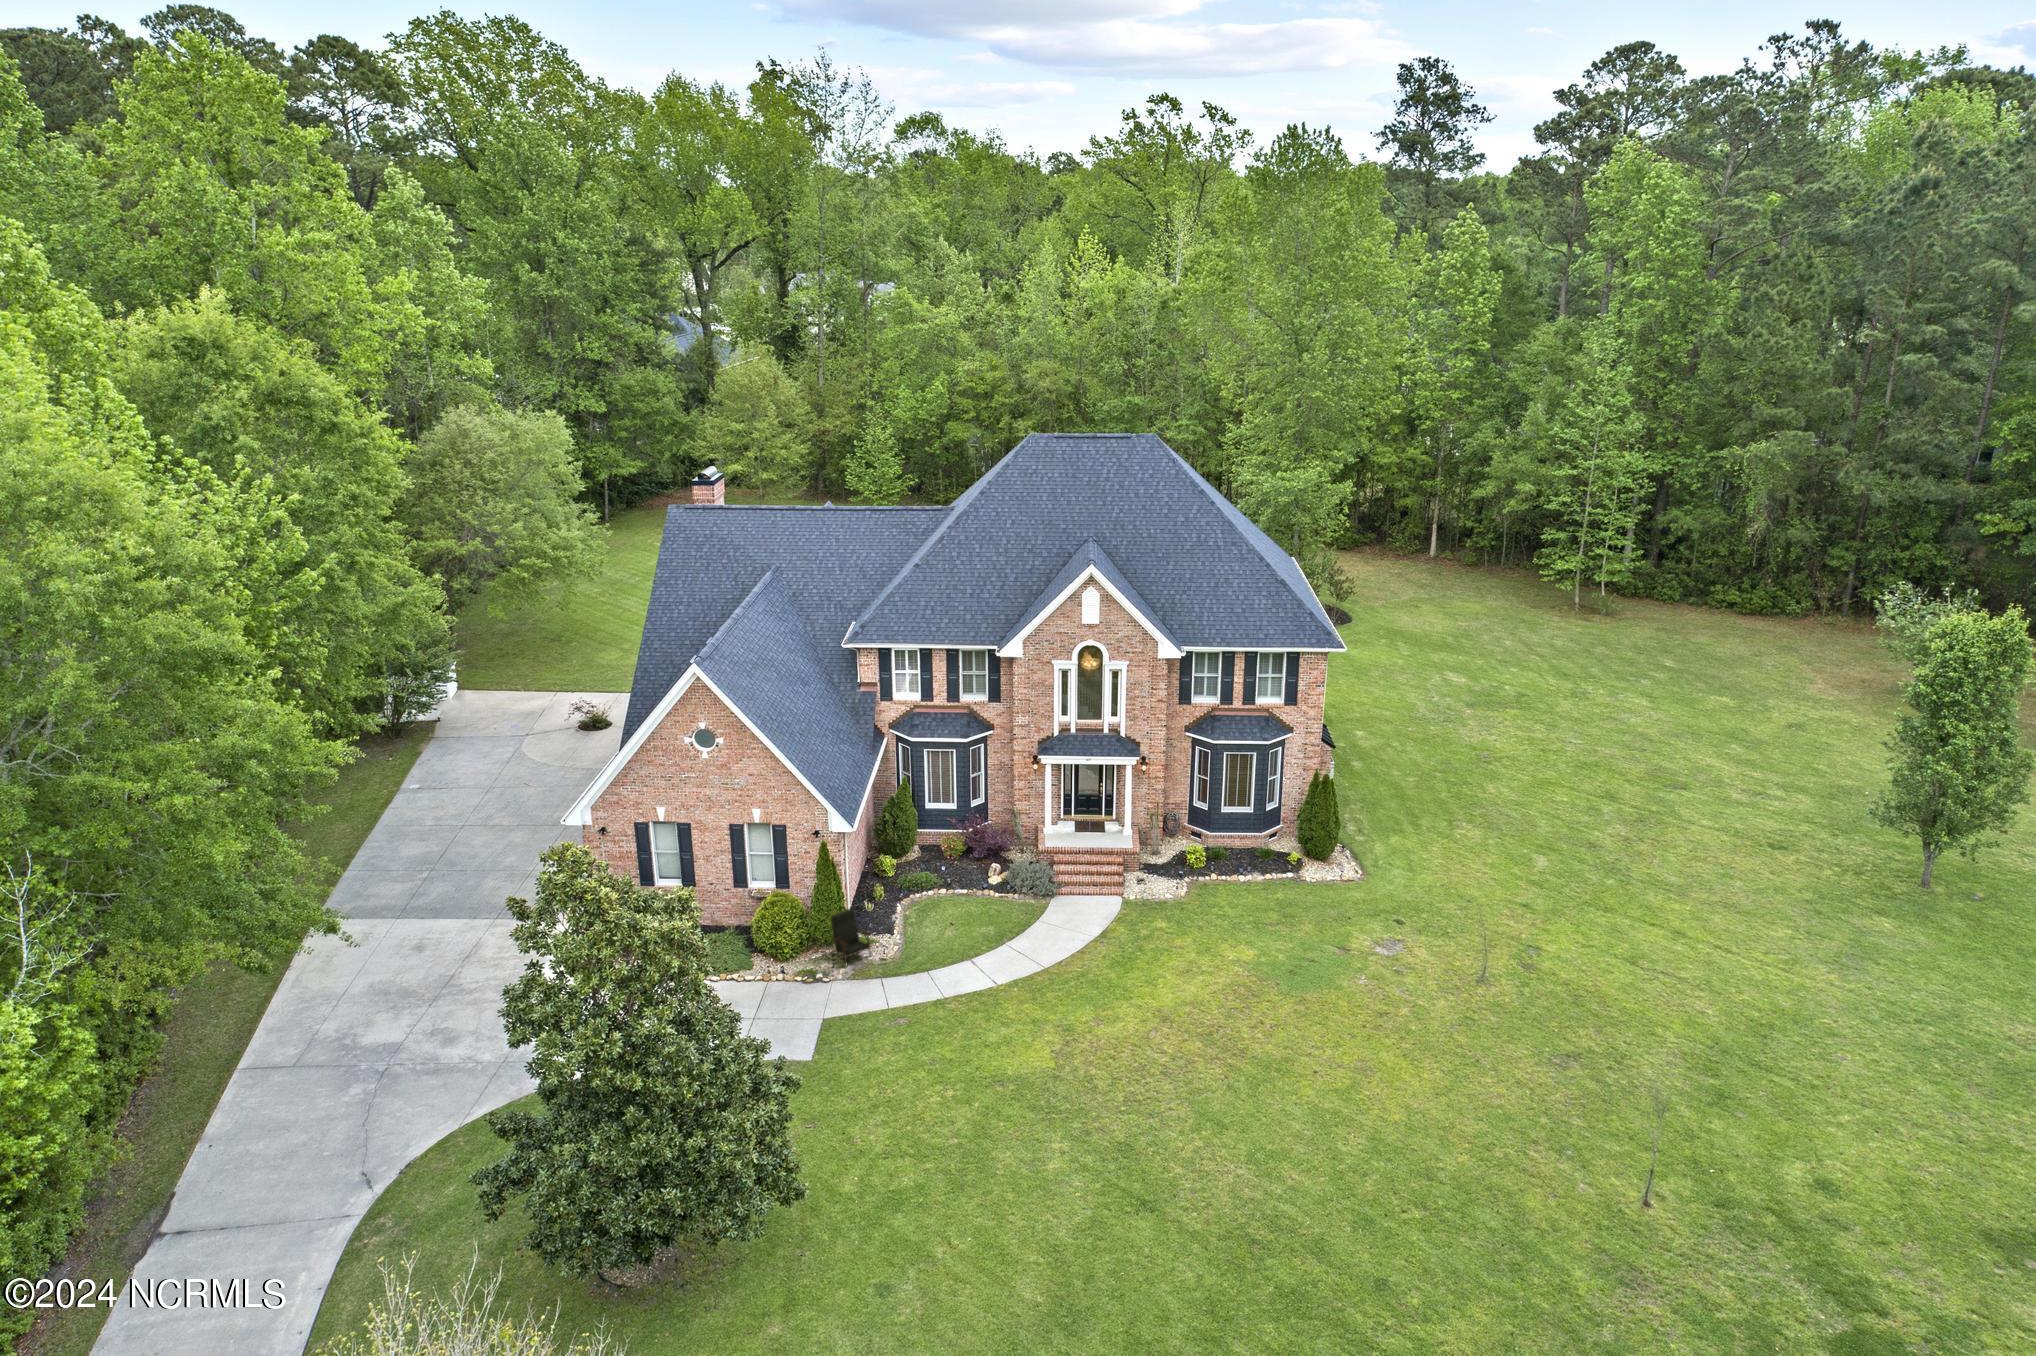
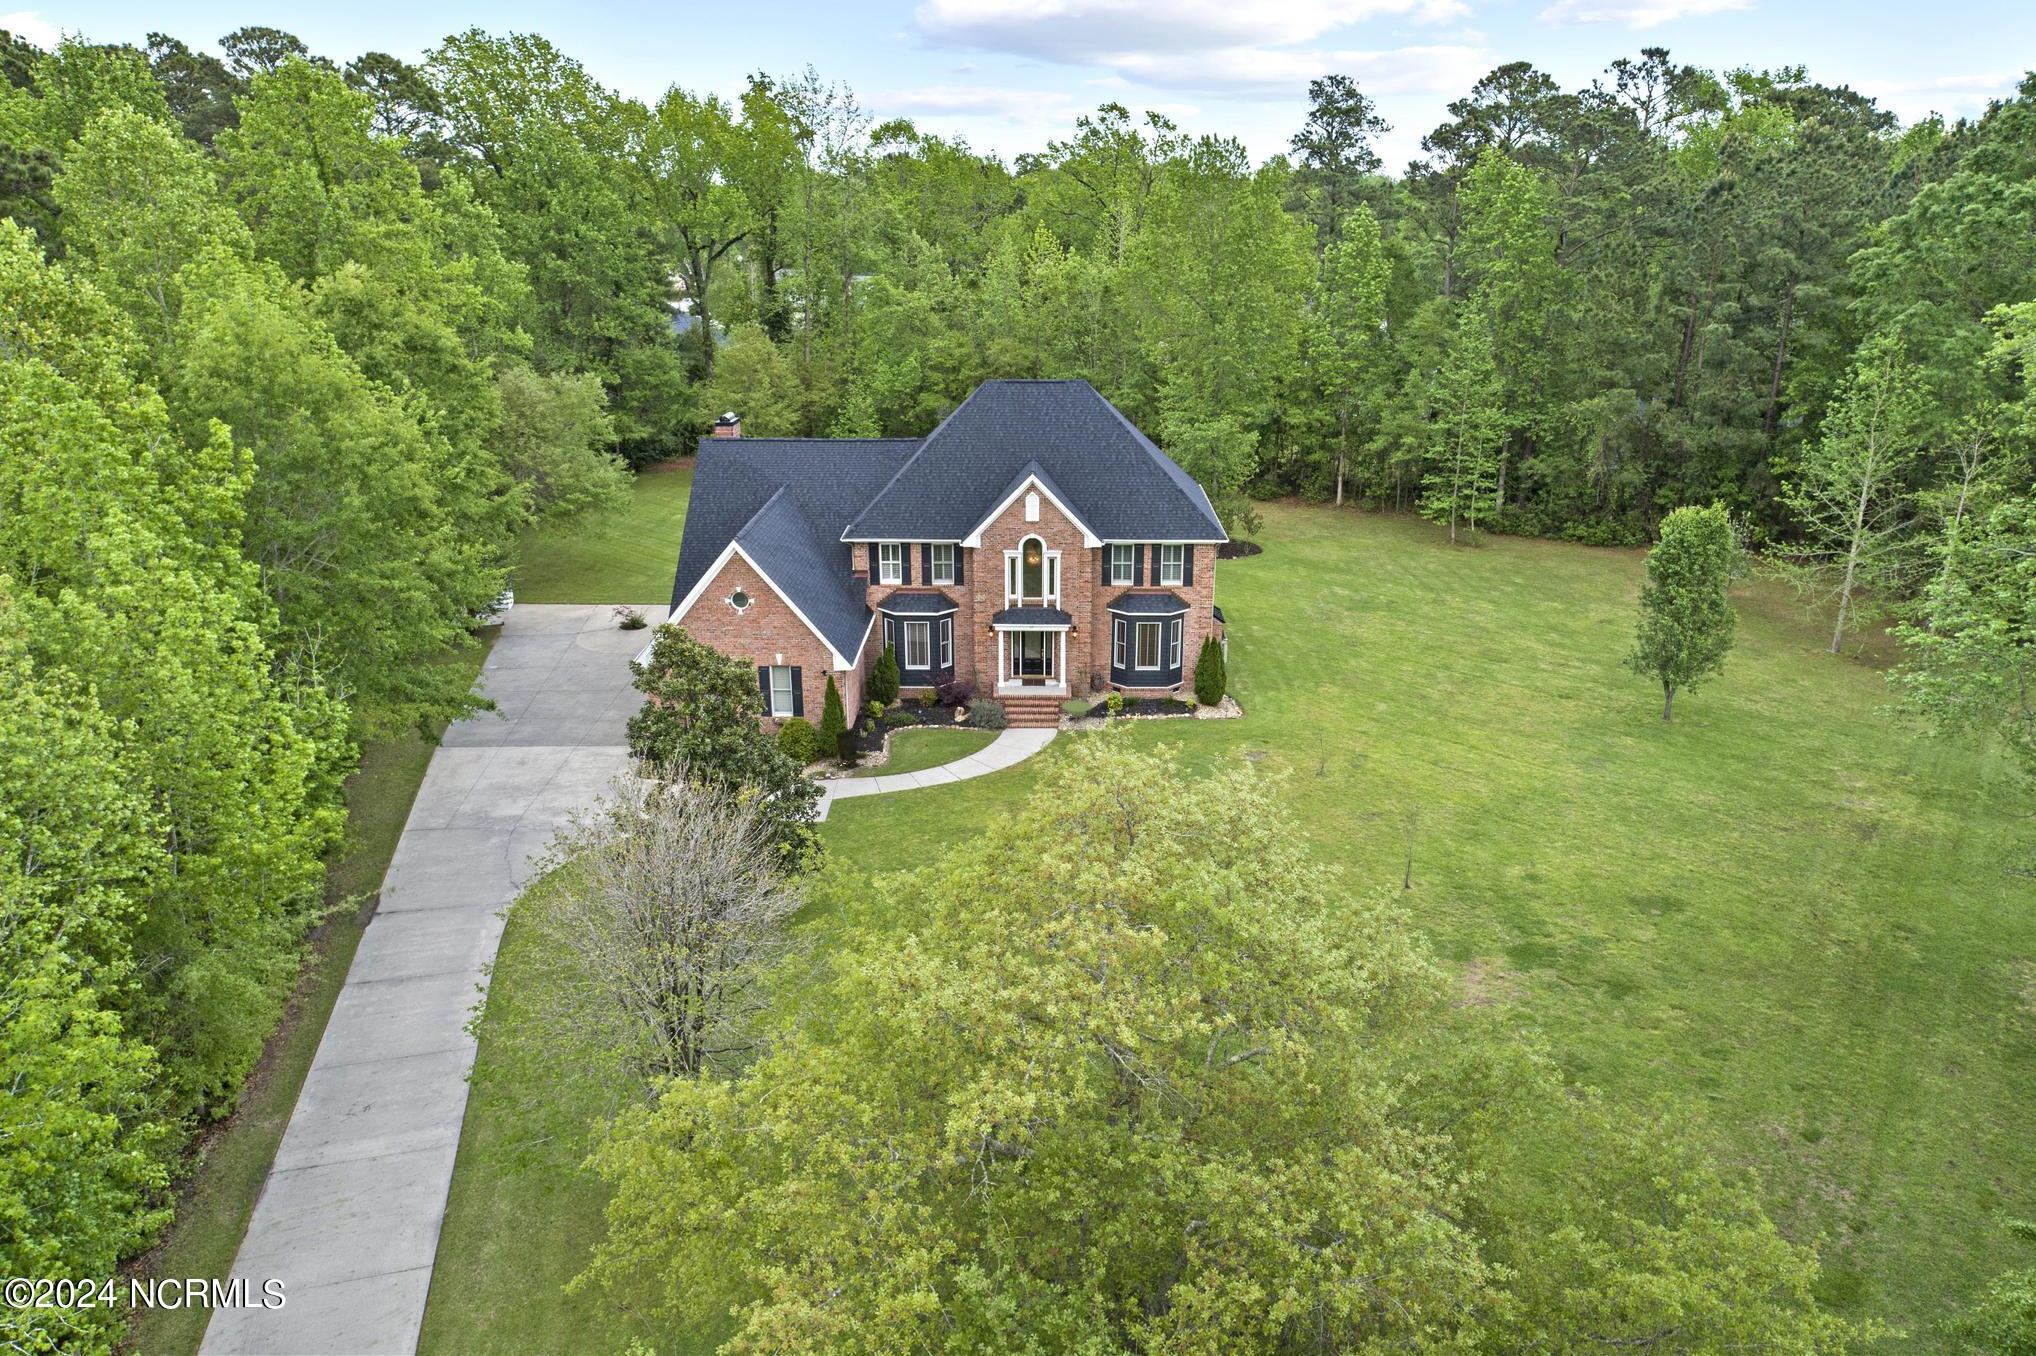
round table: none [1127,854,1168,887] -> present [1062,701,1093,722]

